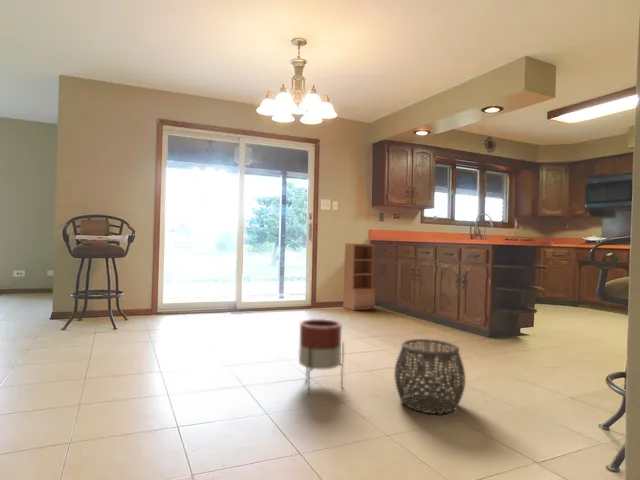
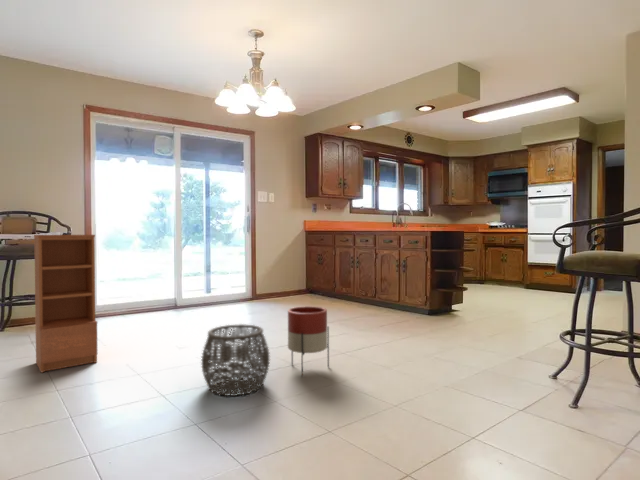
bookcase: present [343,243,375,310] -> present [34,235,98,372]
woven basket: present [394,339,465,414] -> present [202,325,270,396]

